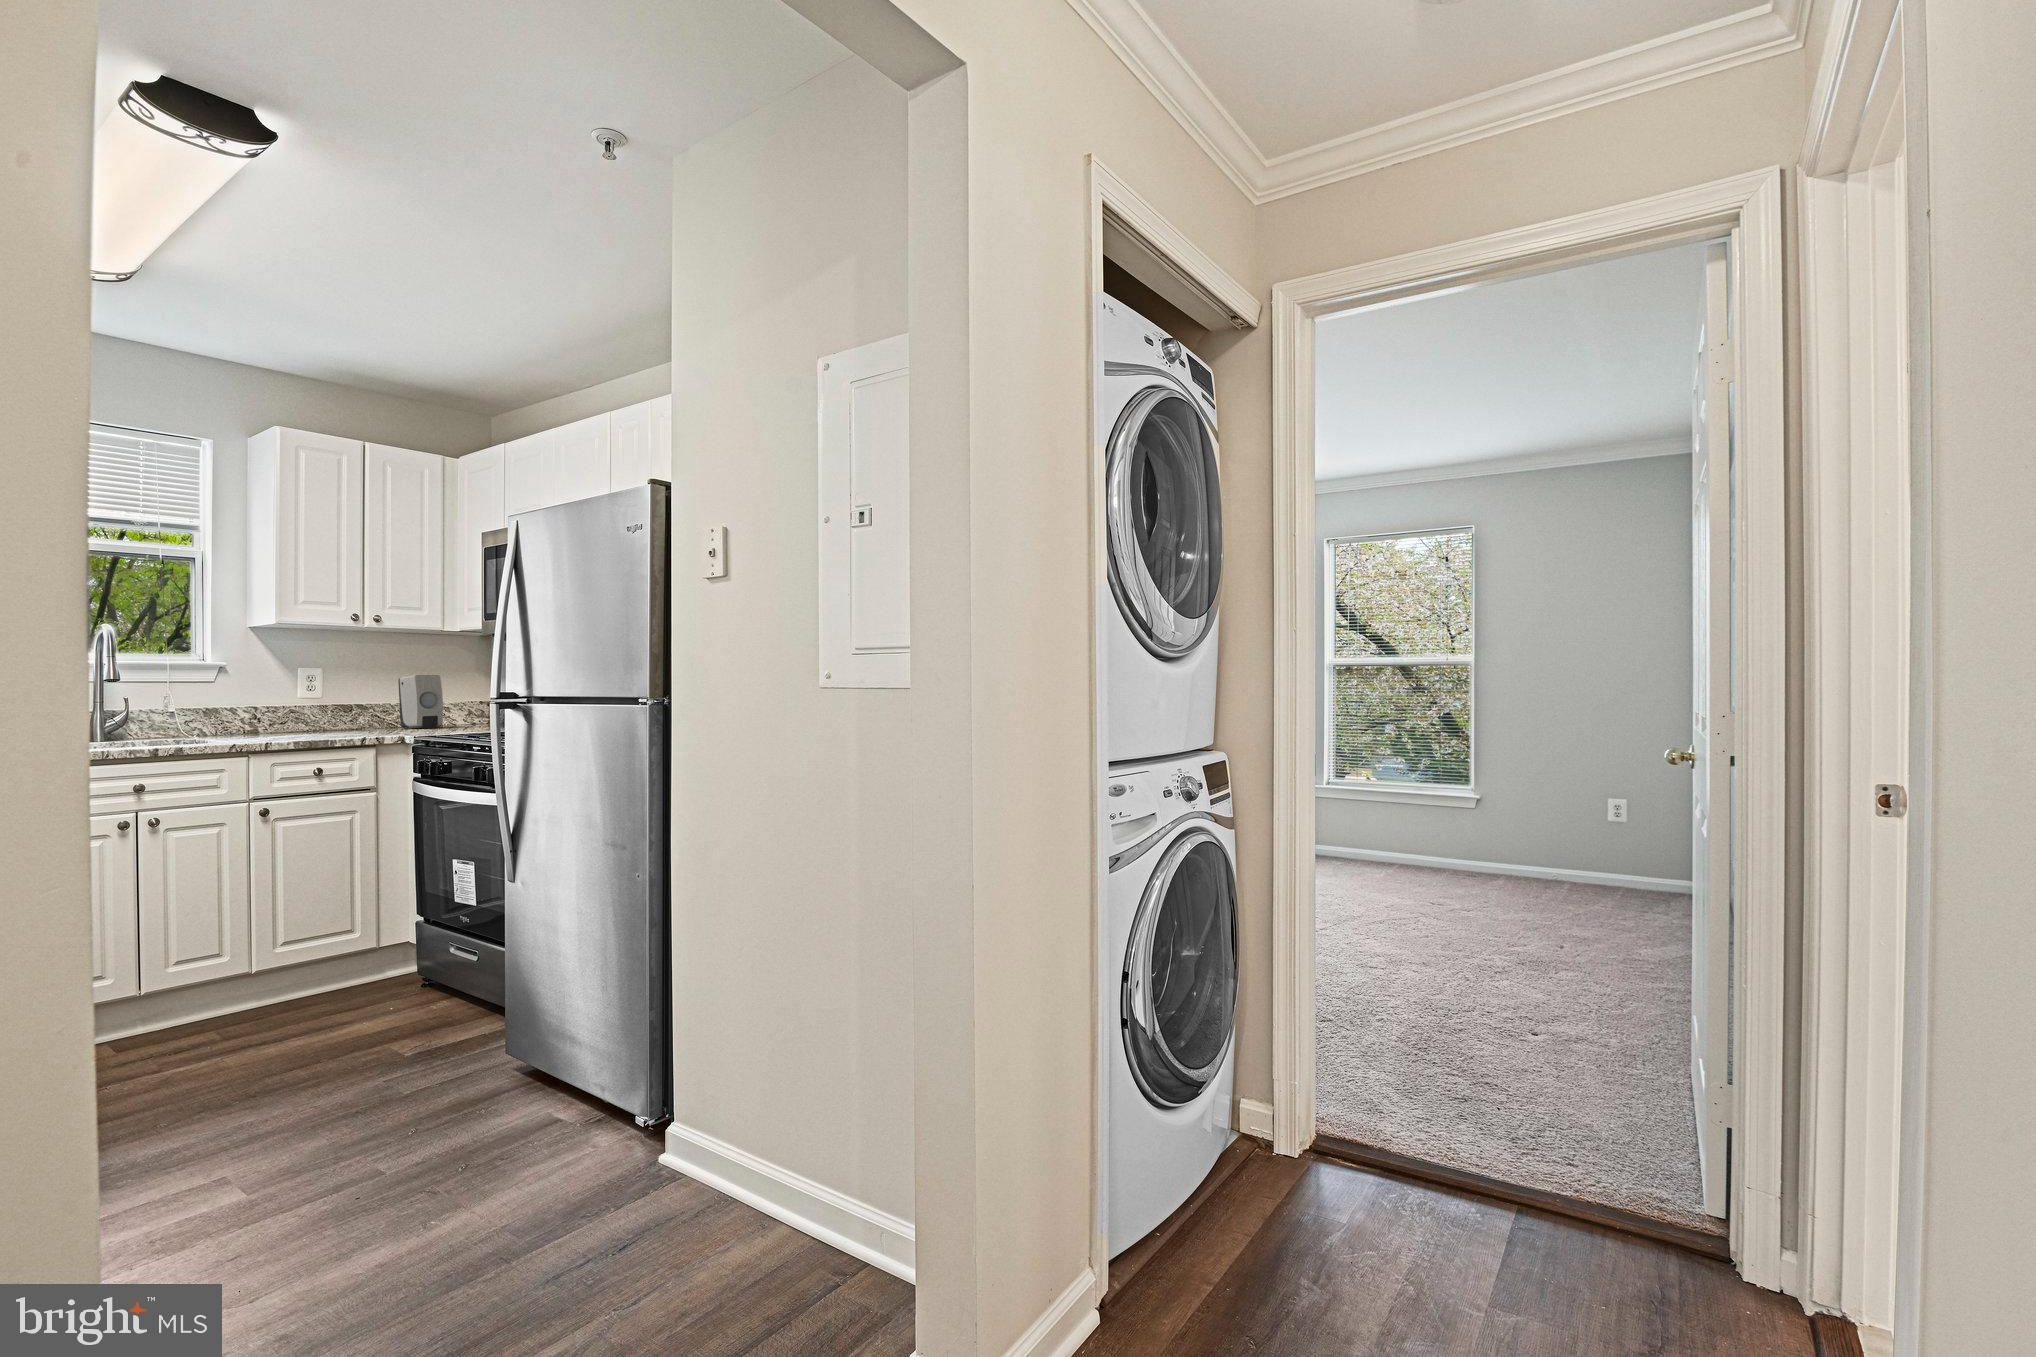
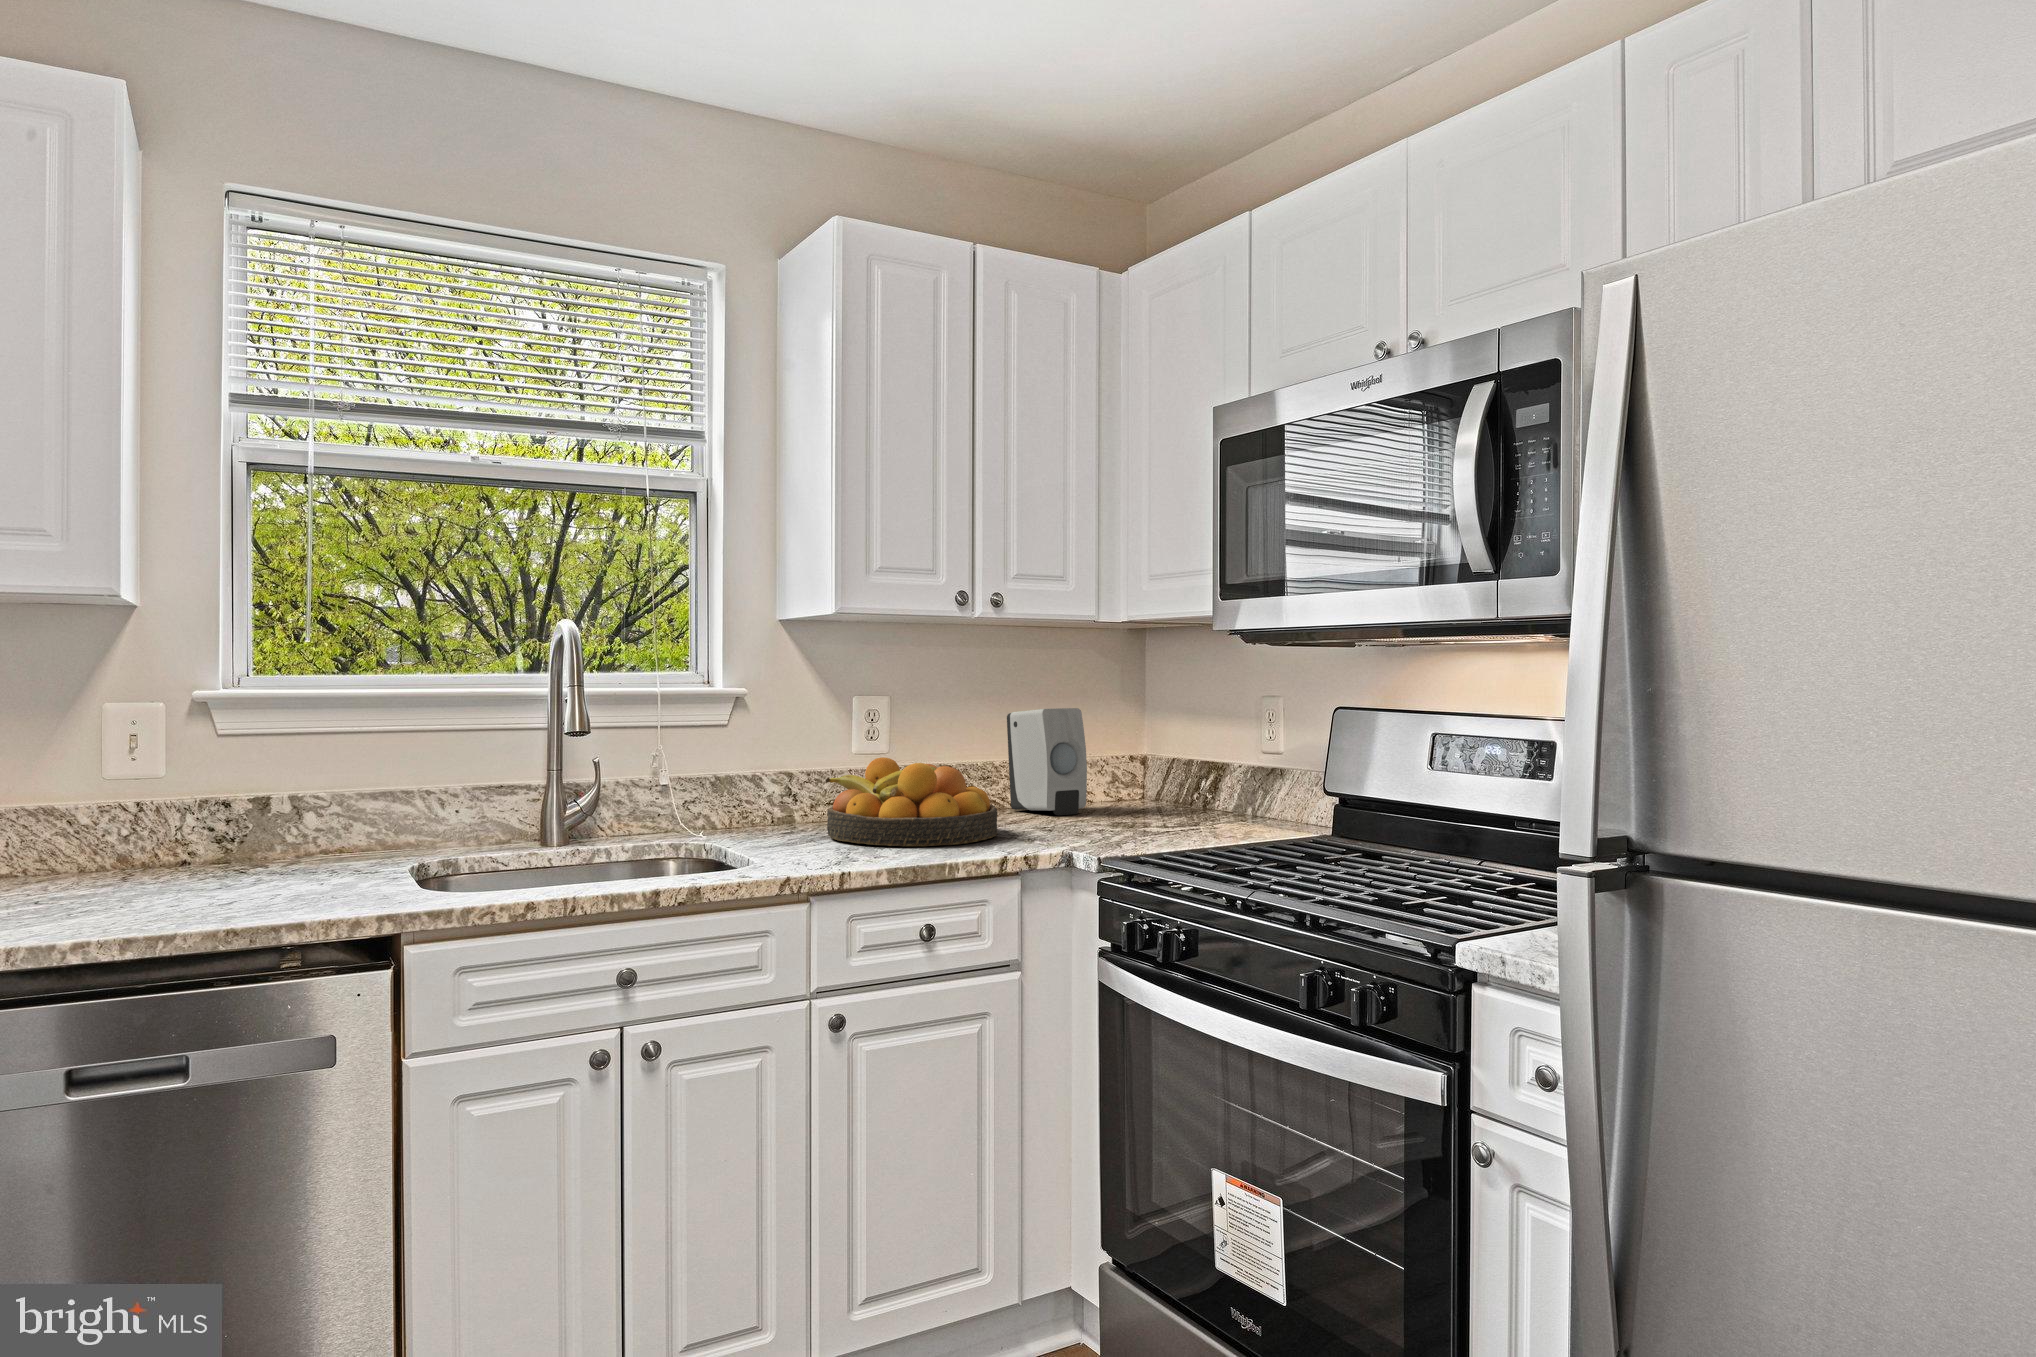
fruit bowl: none [272,697,375,737] -> present [825,757,998,846]

